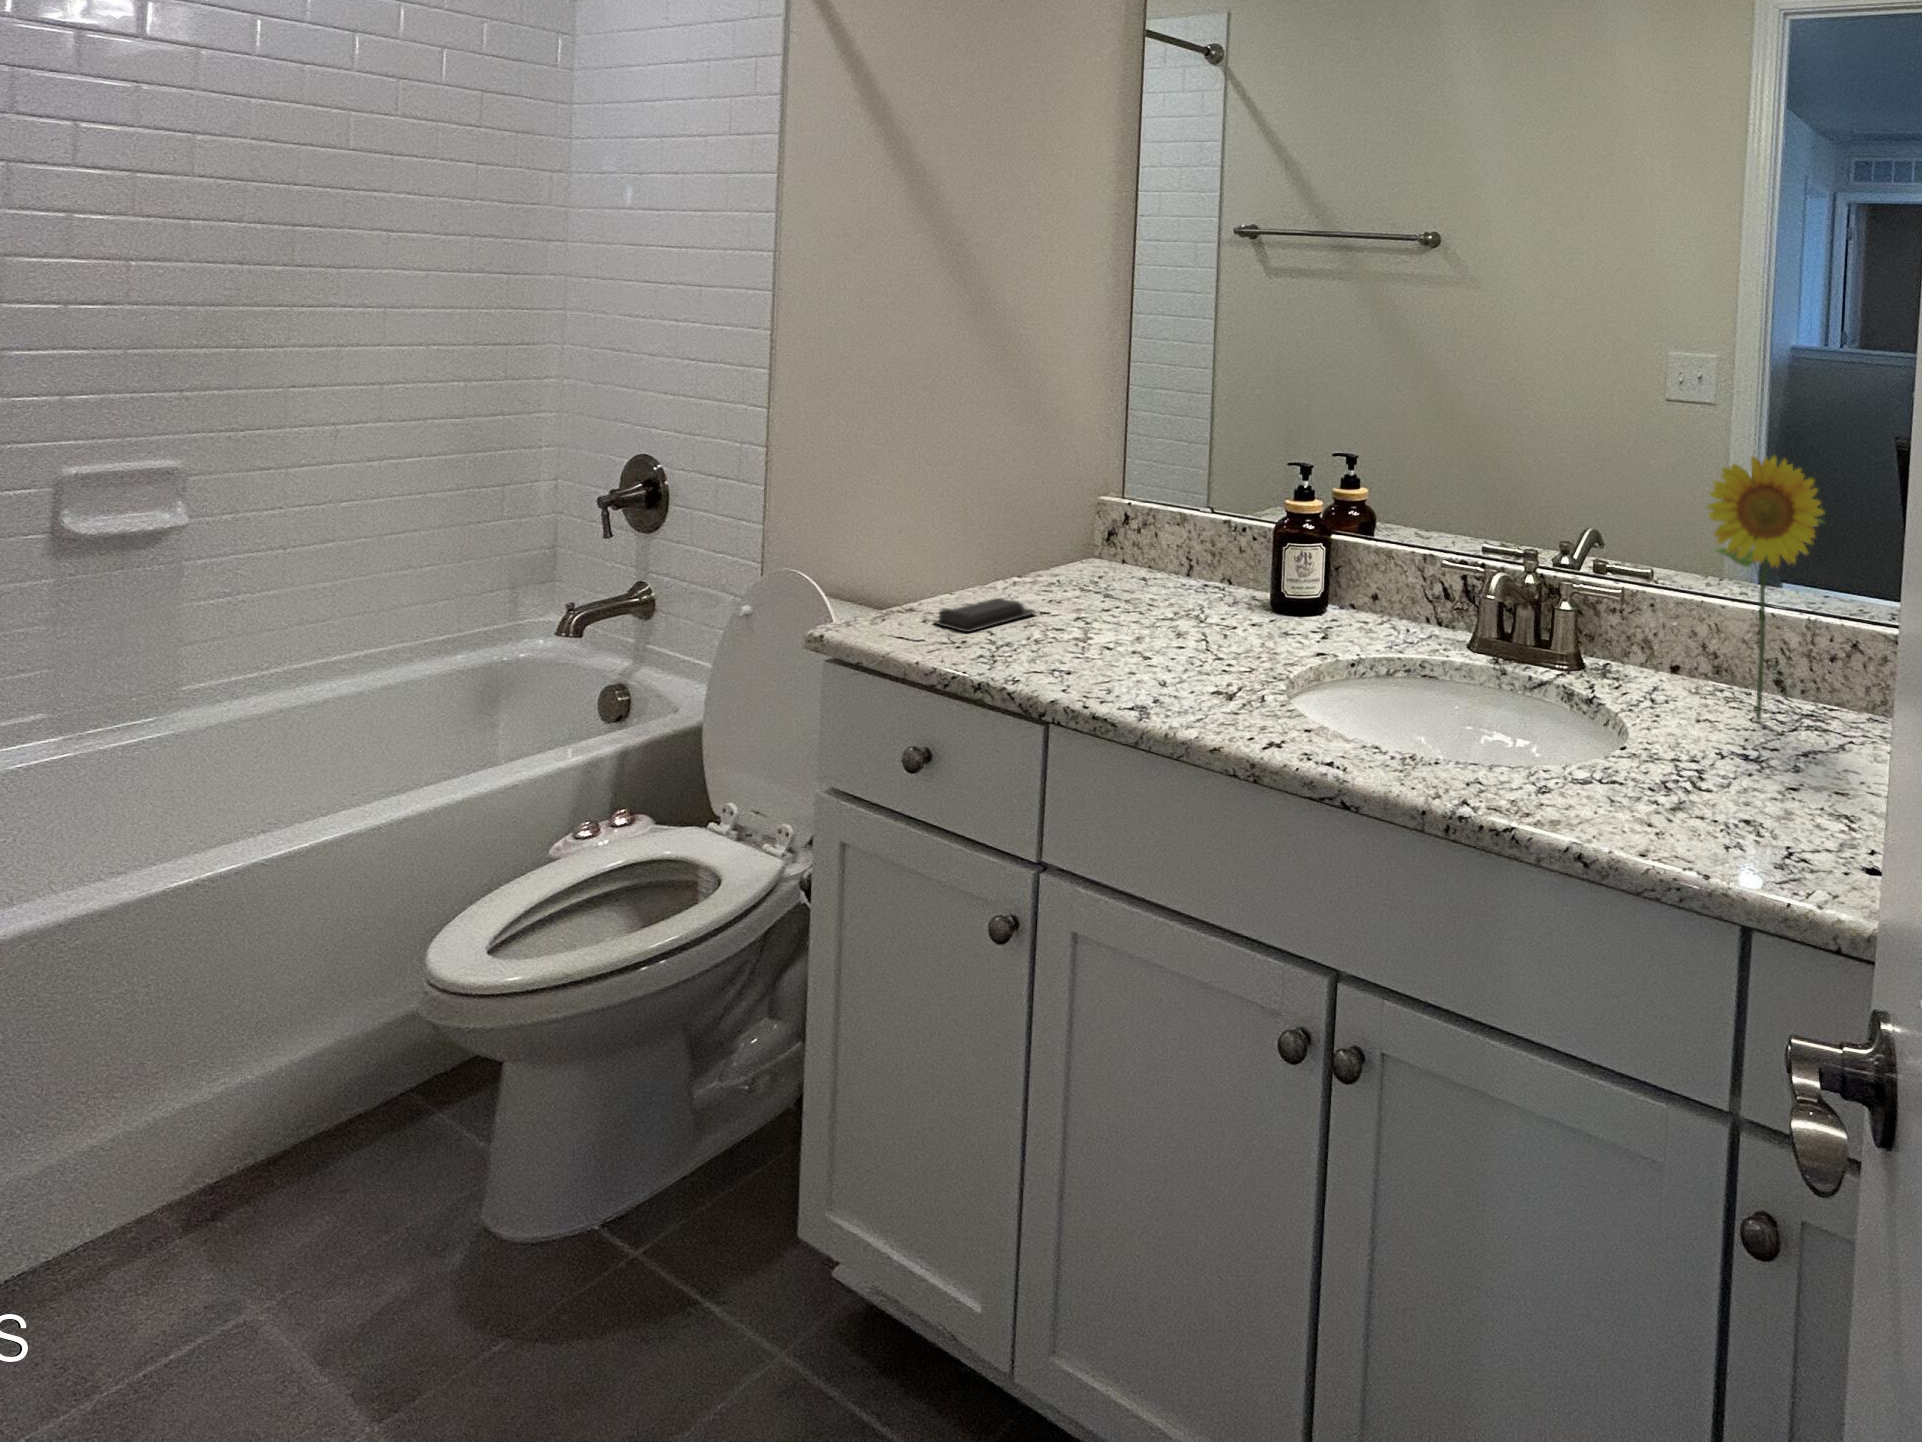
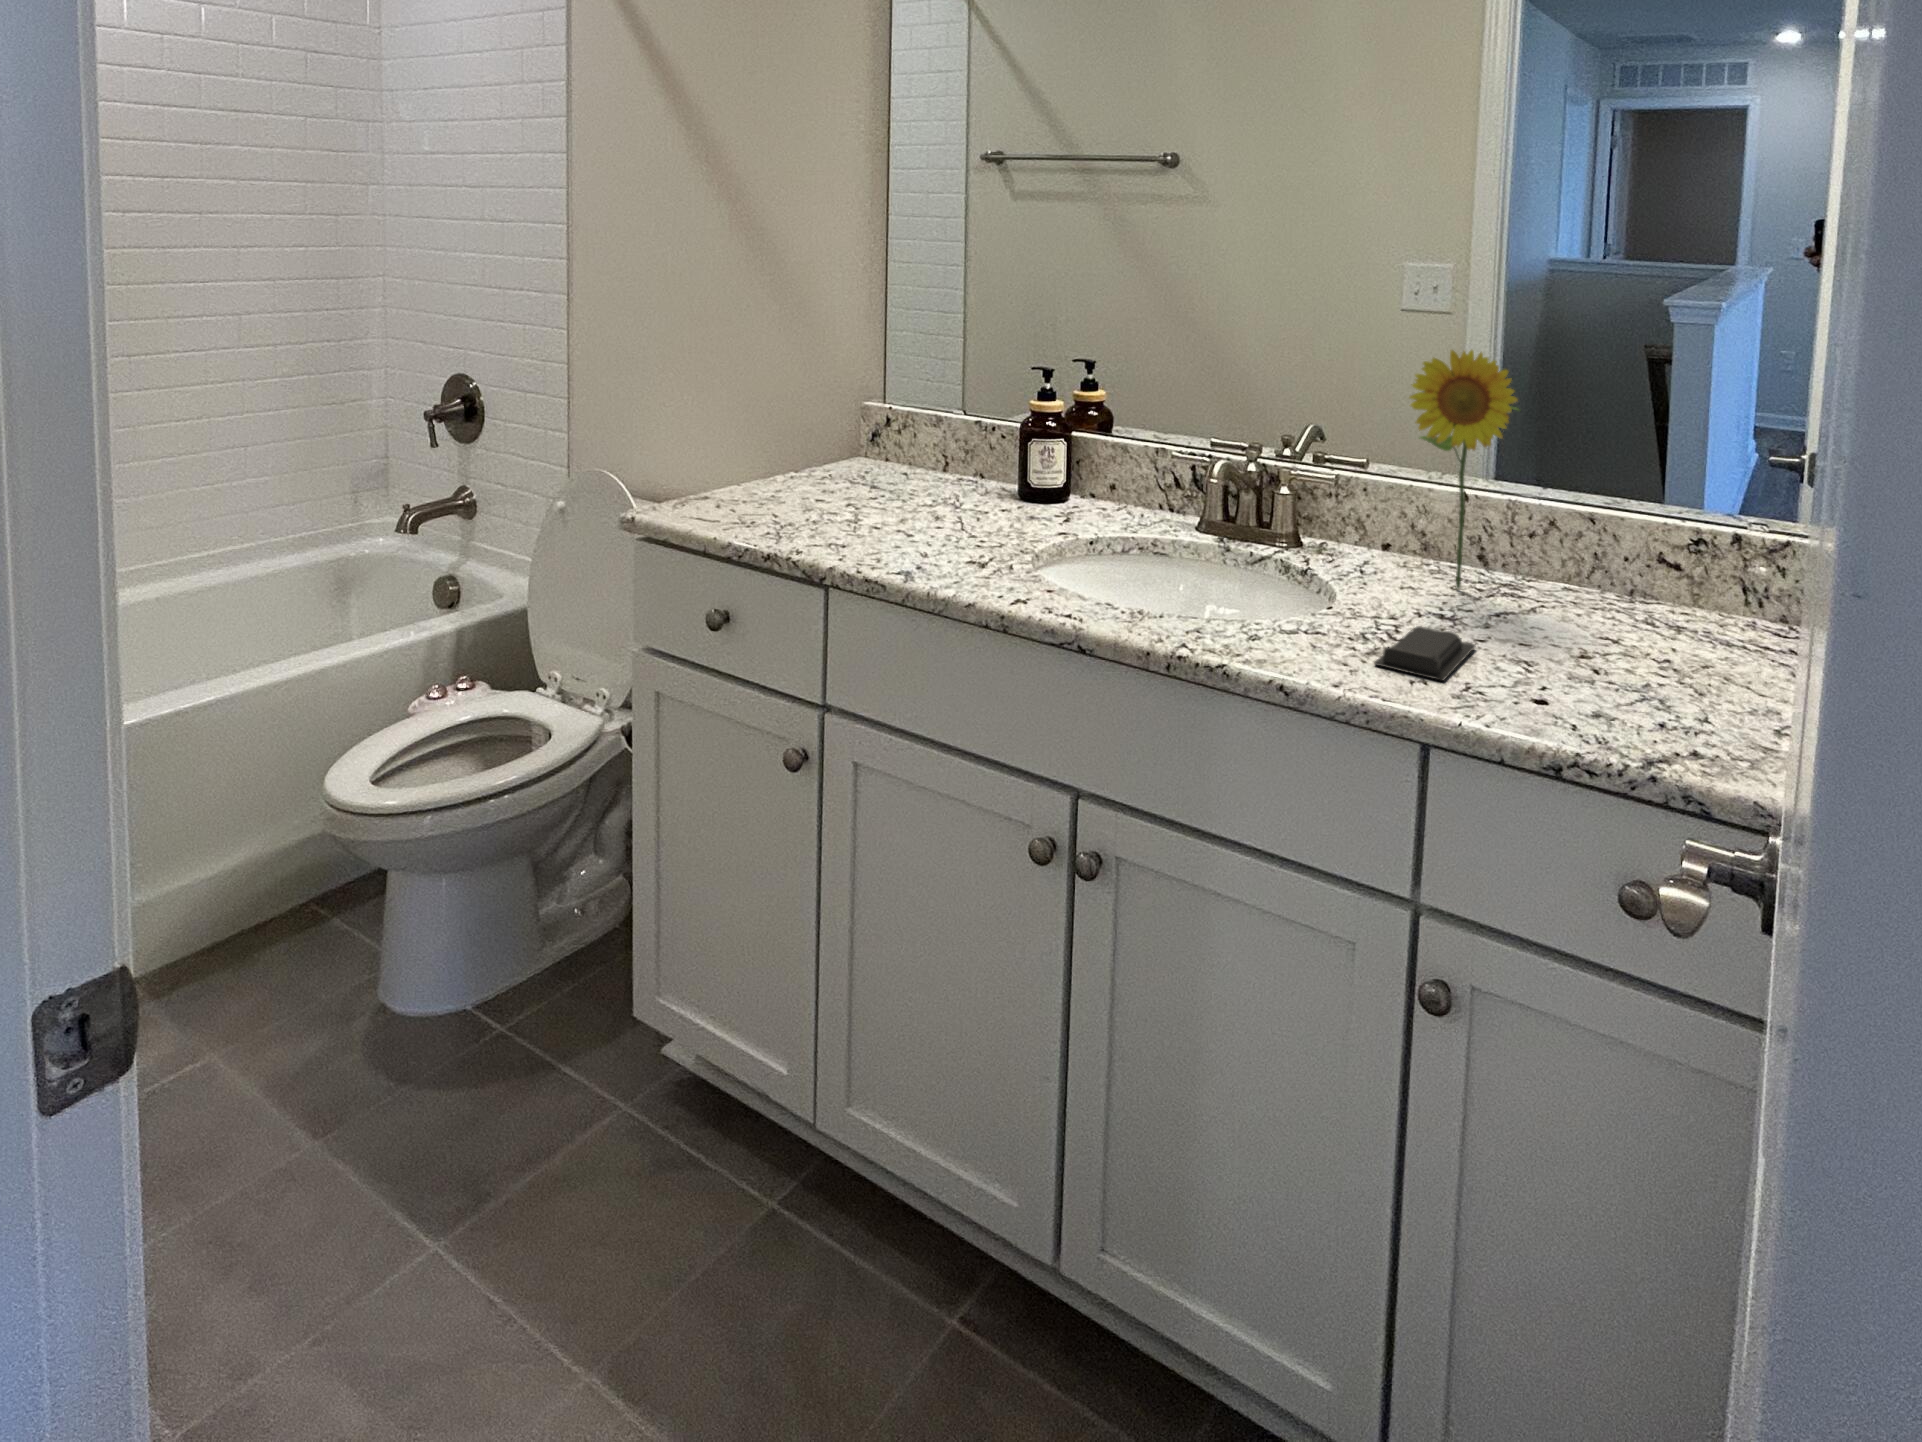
soap bar: present [933,598,1037,632] -> present [1374,626,1475,681]

